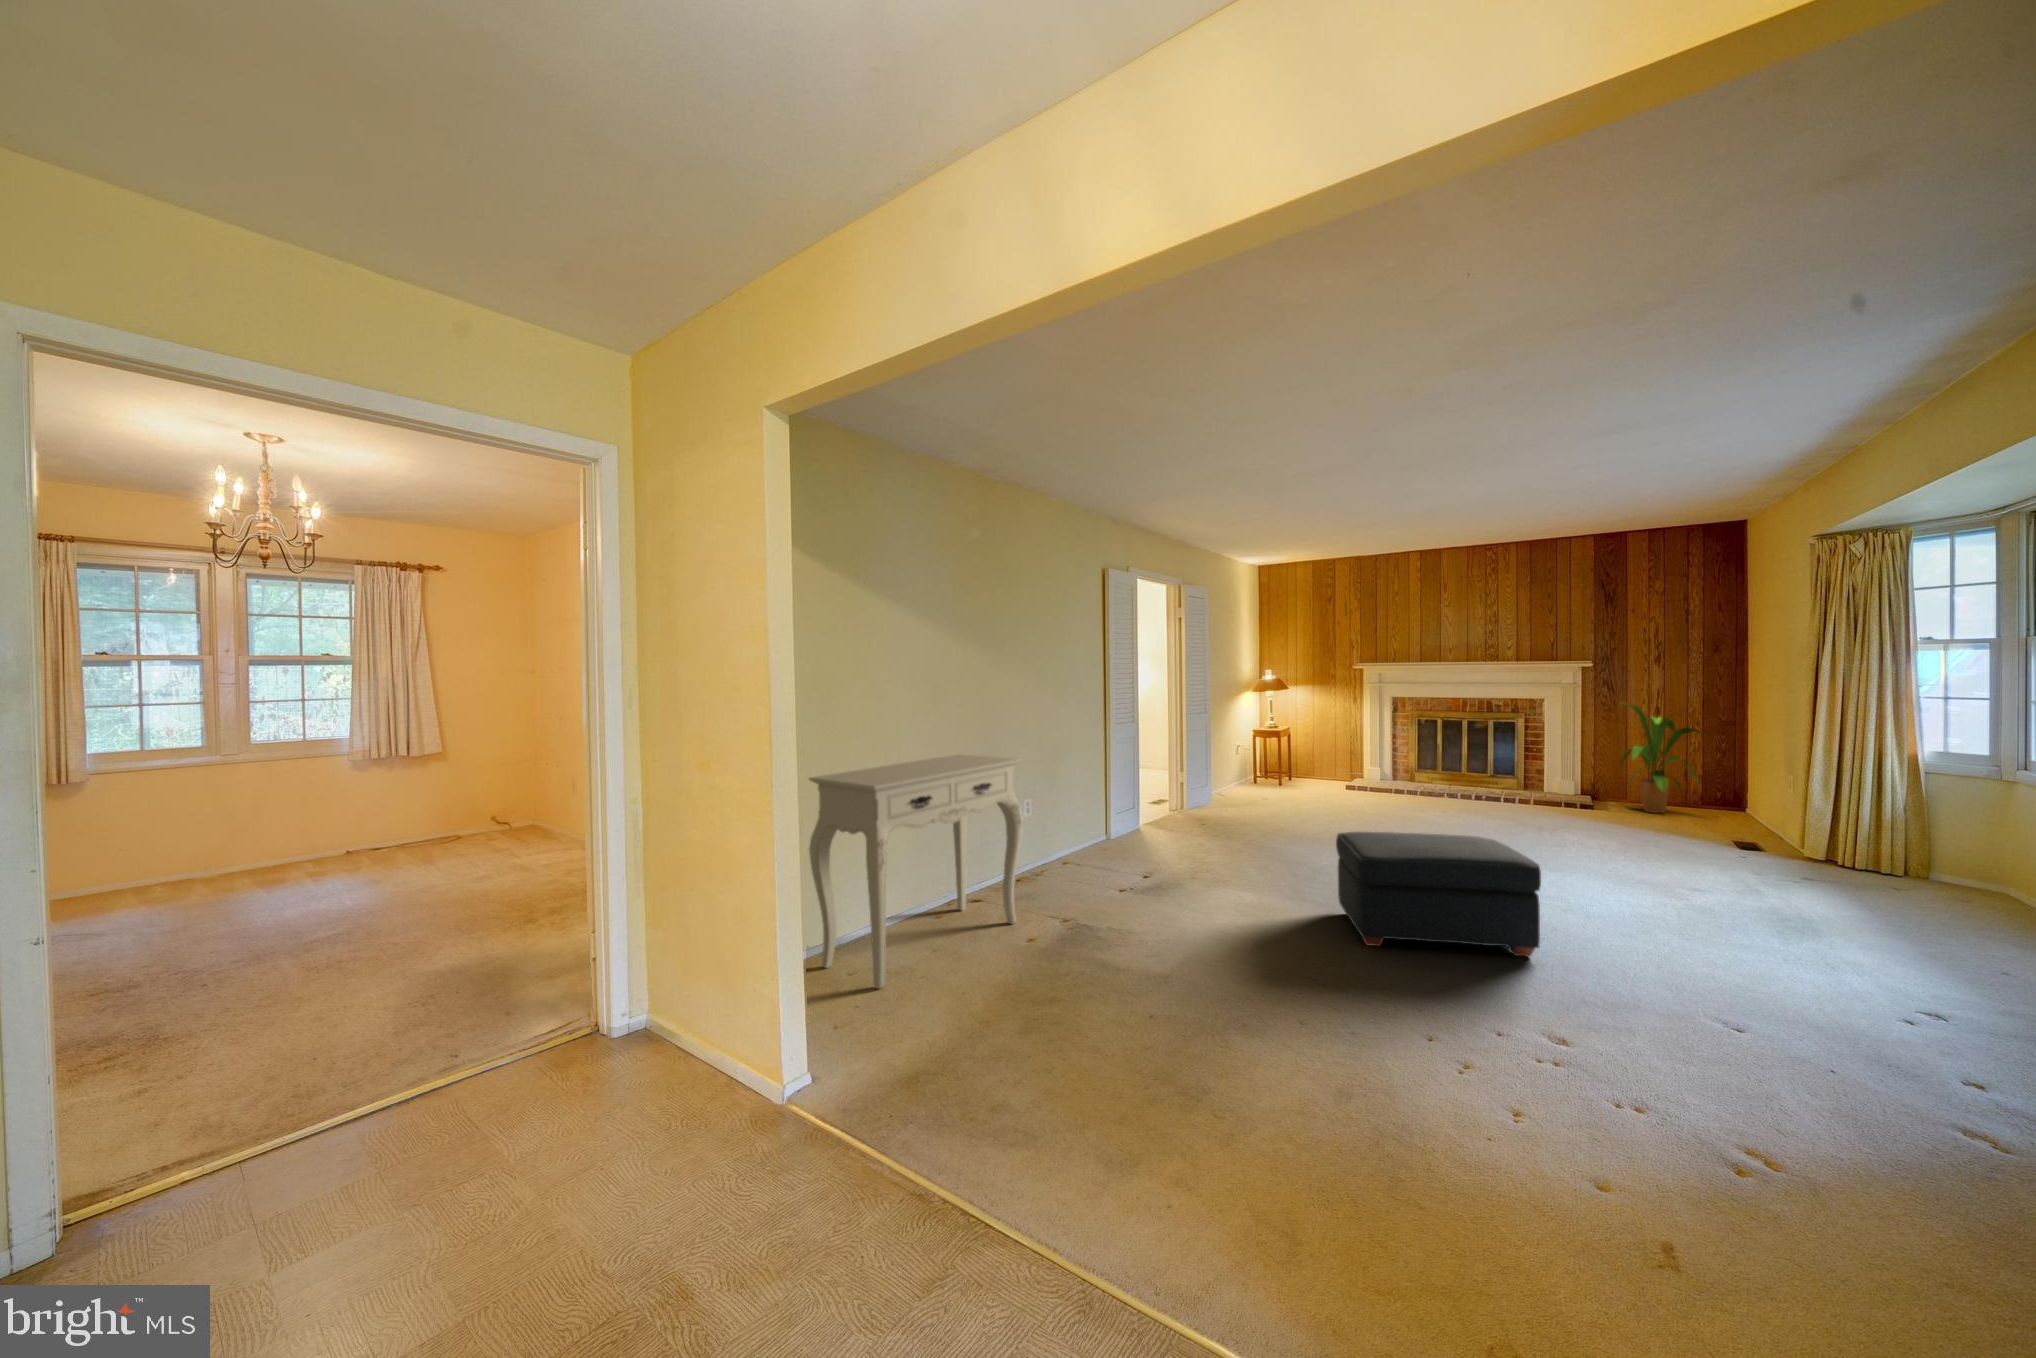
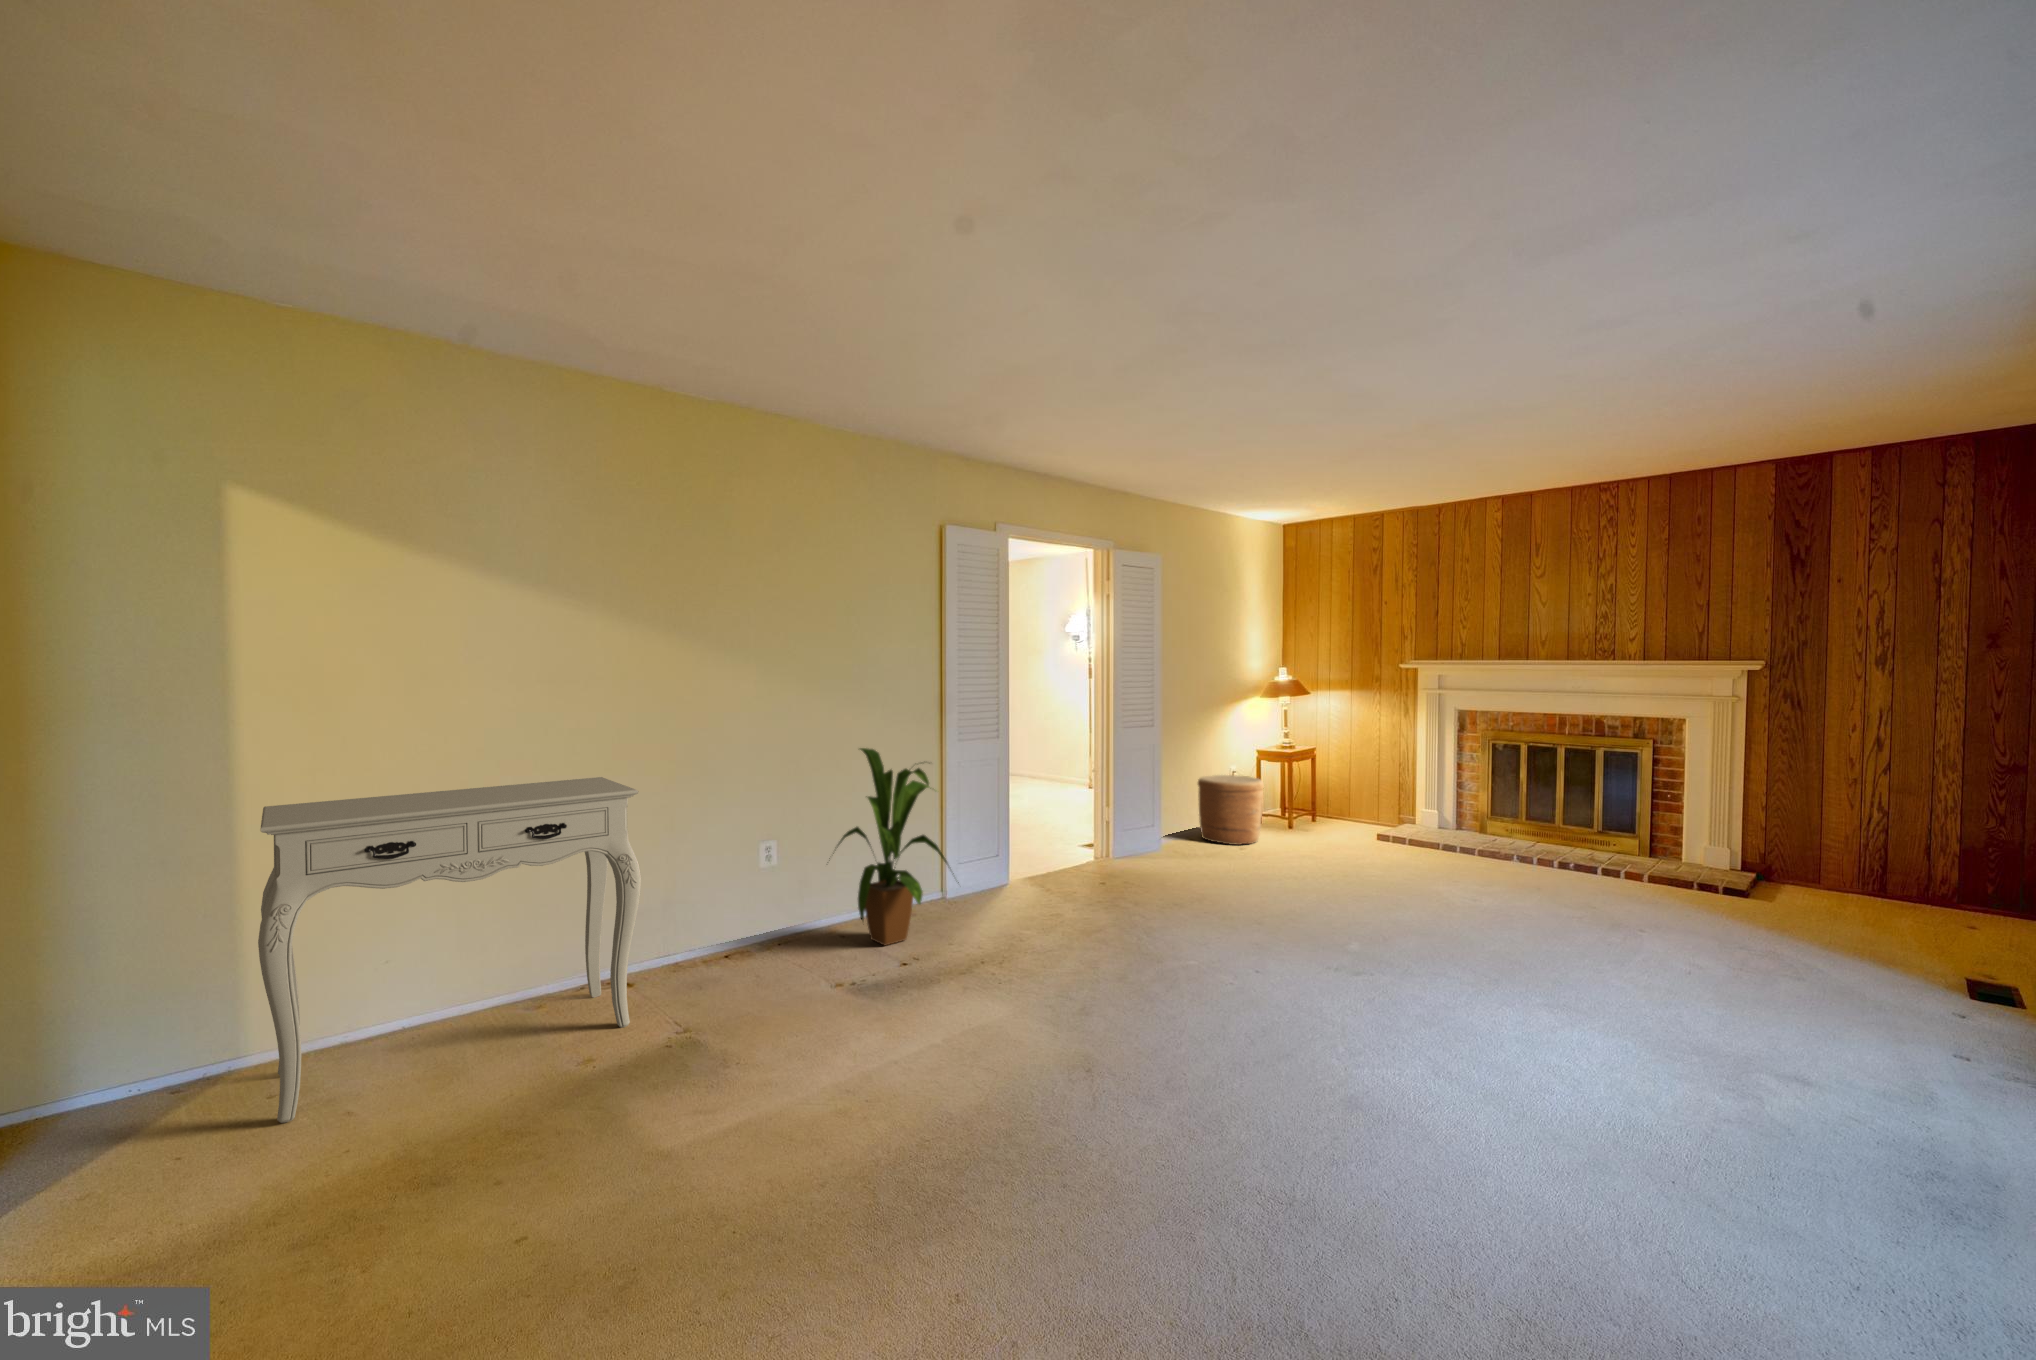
house plant: present [1621,703,1702,813] -> present [829,748,959,945]
woven basket: none [1224,748,1273,797] -> present [1198,775,1264,845]
ottoman: present [1336,832,1541,957] -> none [1054,930,1349,1193]

